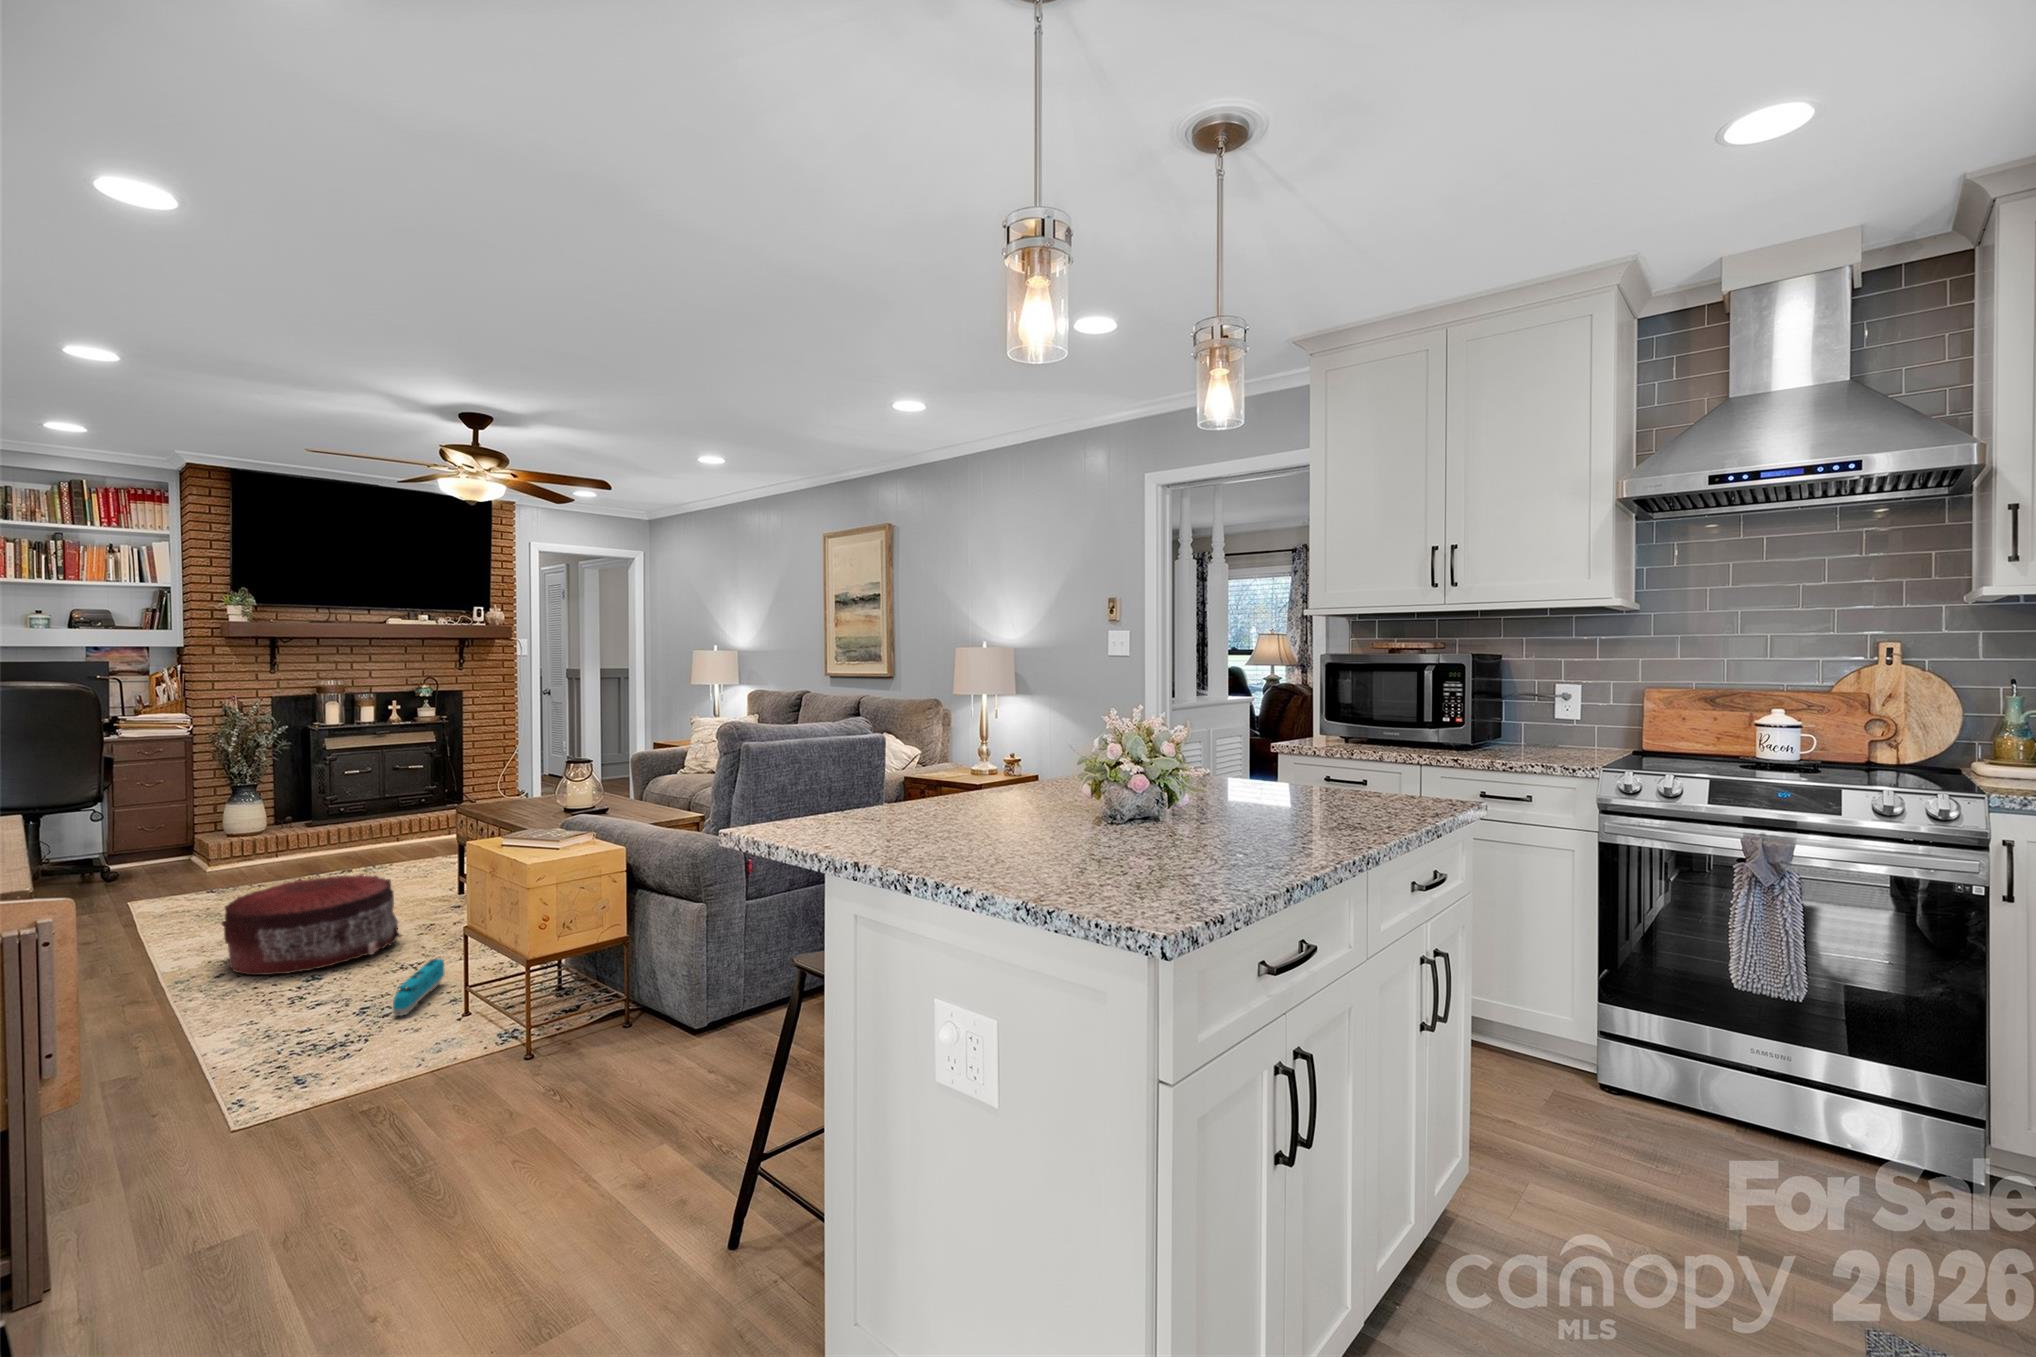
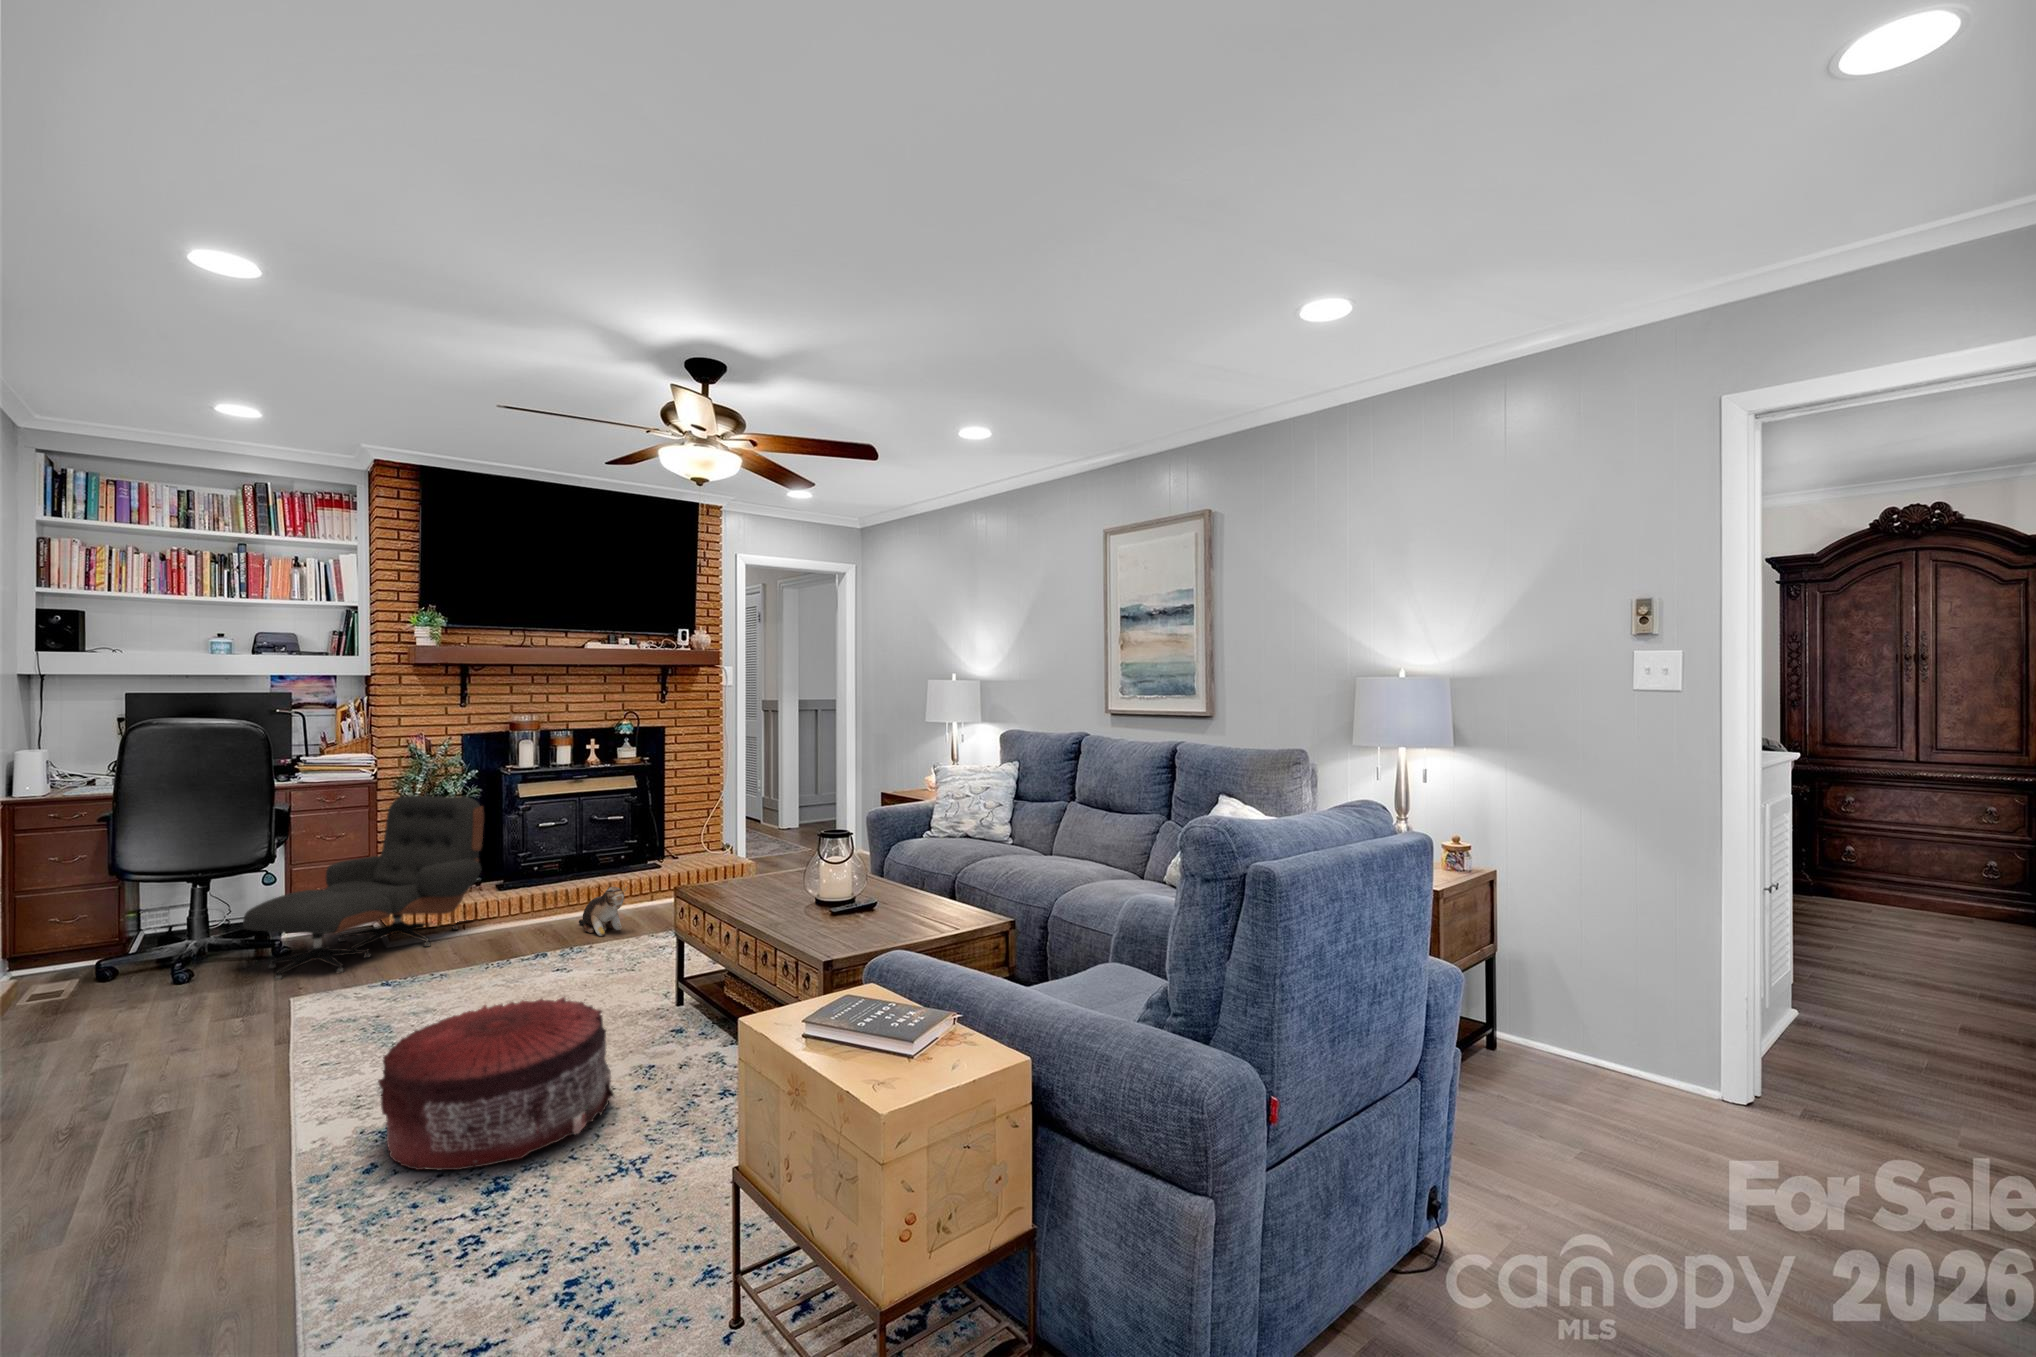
lounge chair: none [79,748,293,892] -> present [243,795,484,980]
plush toy: none [382,817,424,858] -> present [579,887,627,936]
toy train: present [393,958,444,1016] -> none [618,1173,687,1307]

